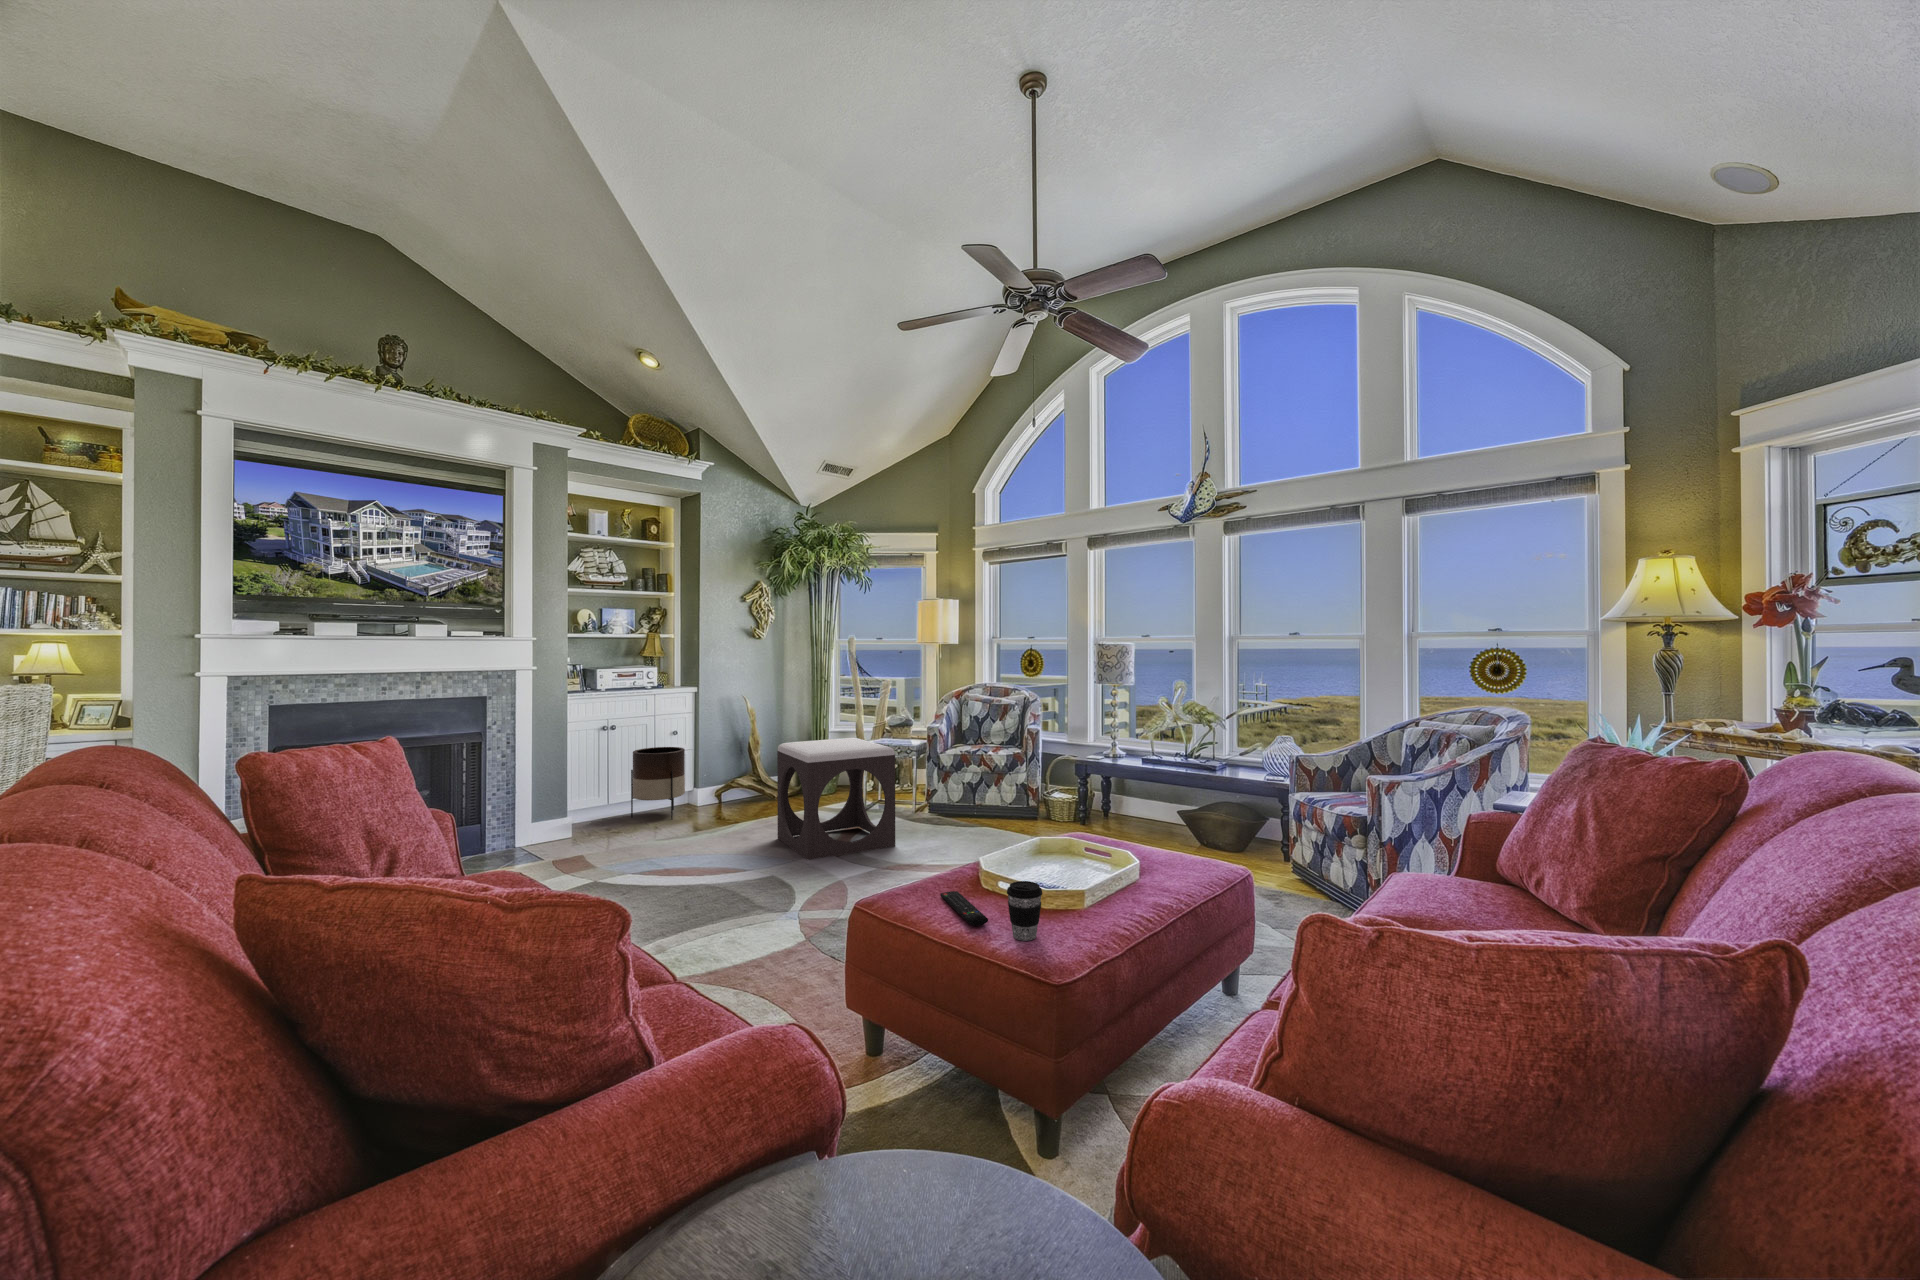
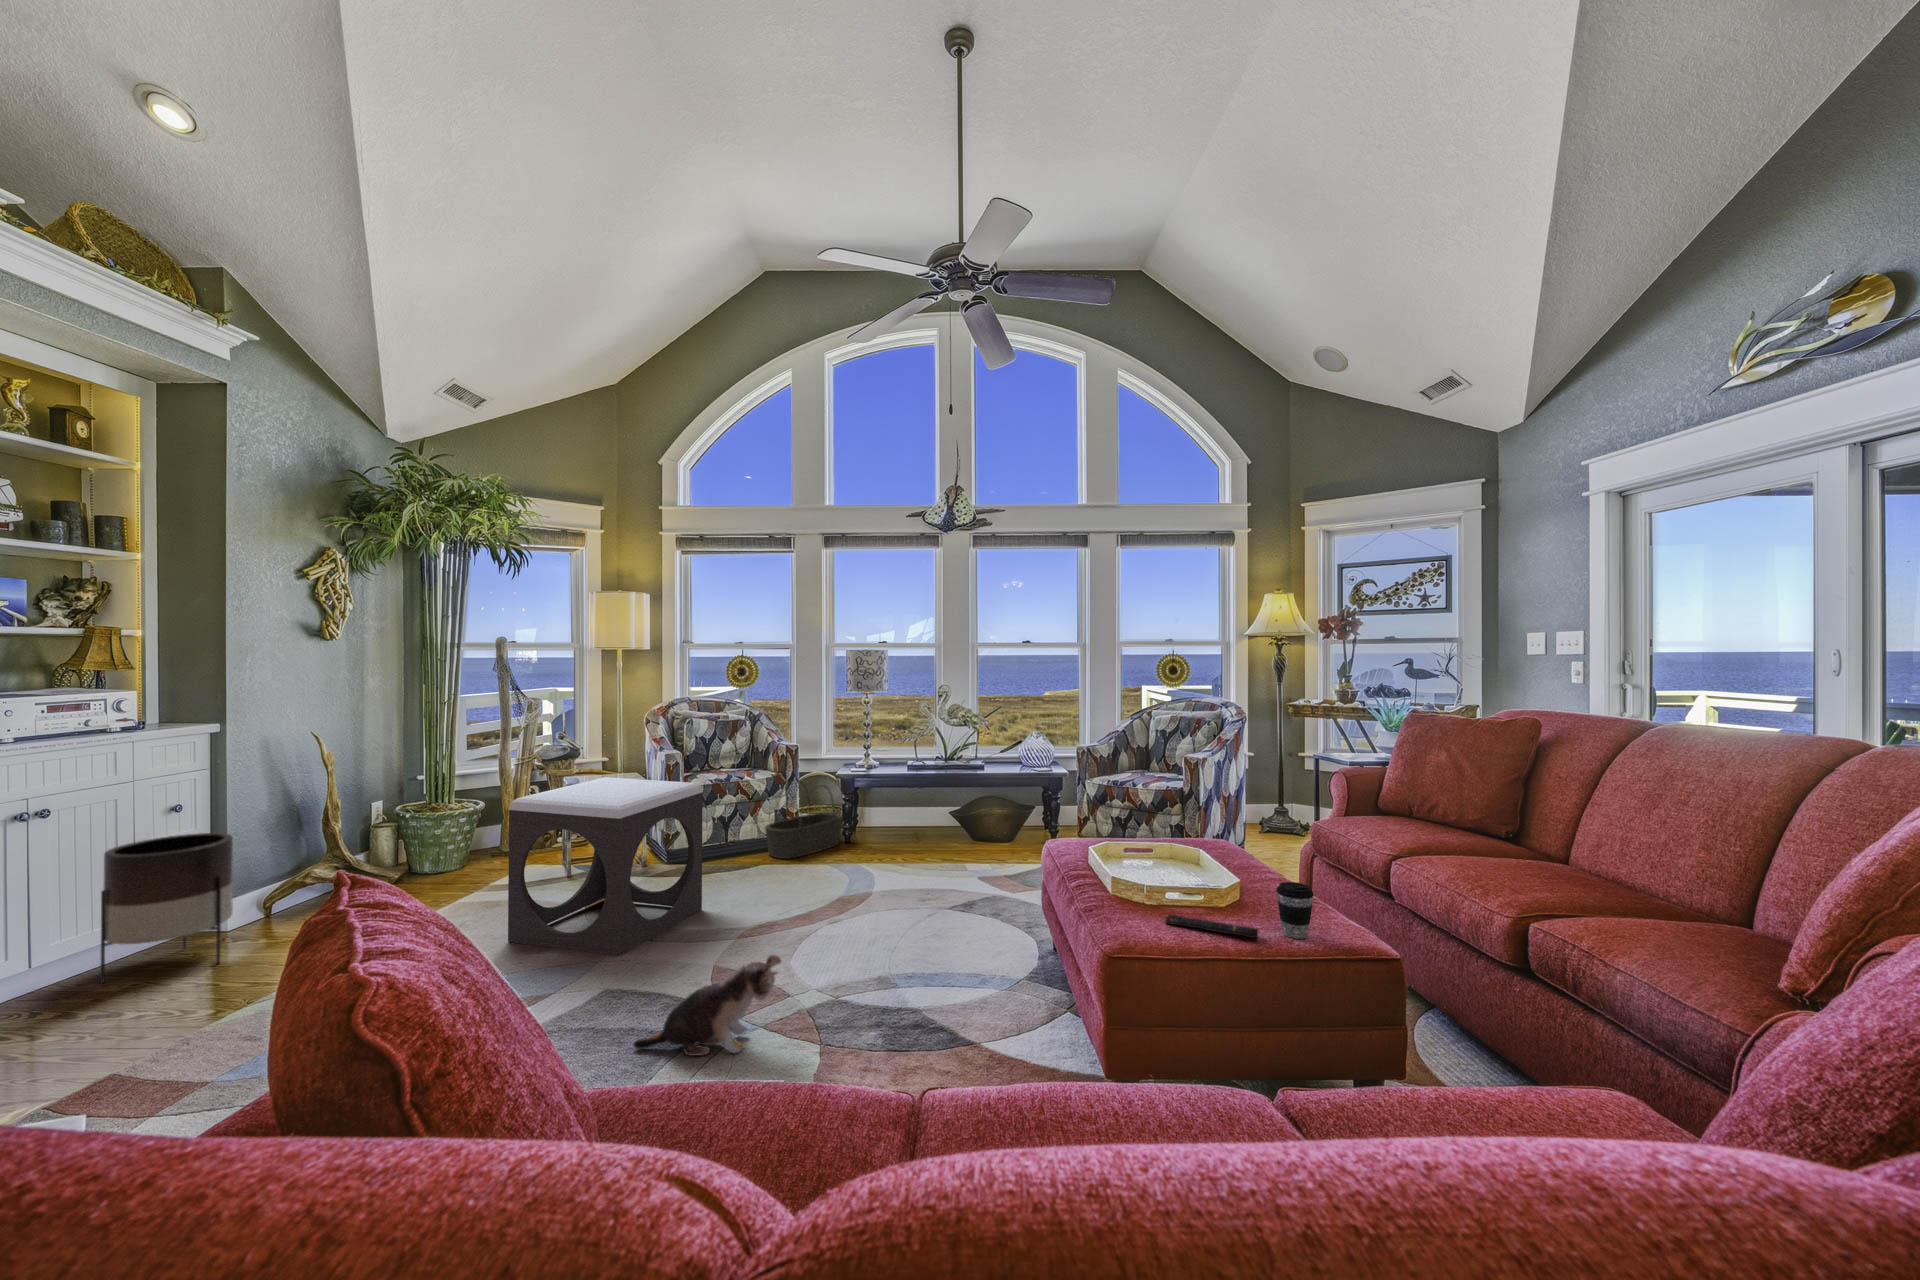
basket: none [999,761,1074,827] -> present [765,781,842,859]
plush toy: none [726,864,792,925] -> present [633,955,781,1056]

